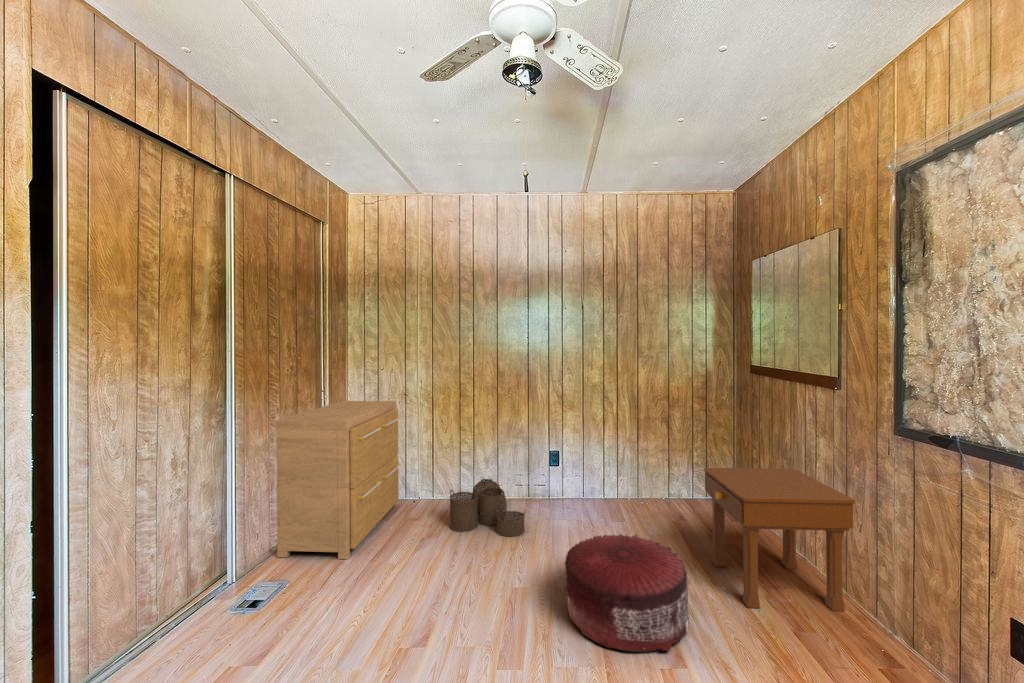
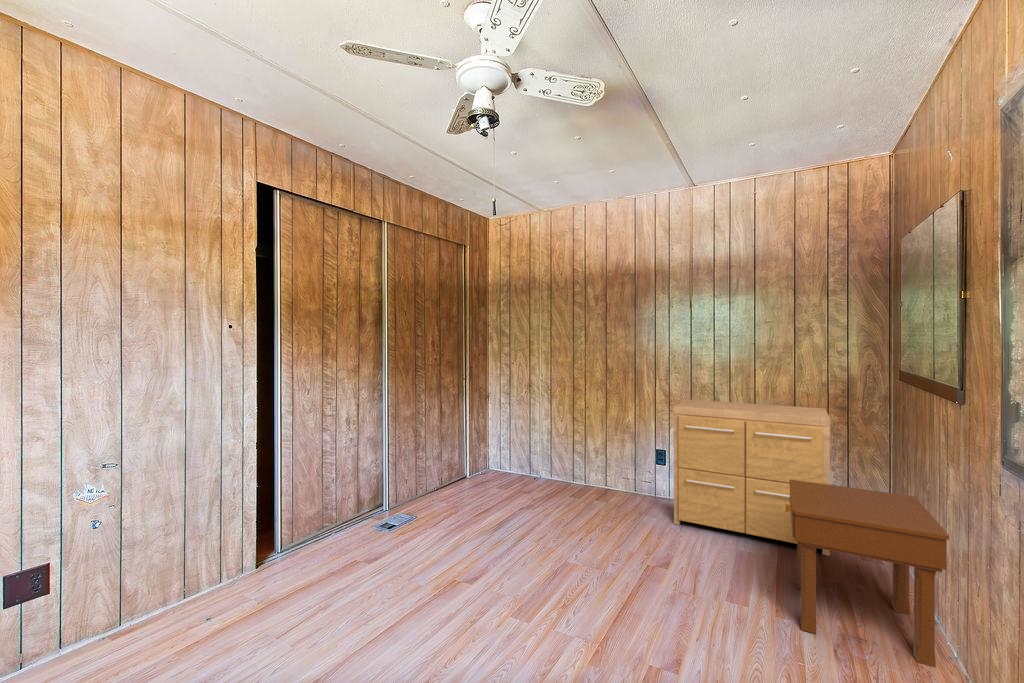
dresser: present [276,401,401,559] -> present [673,399,831,556]
woven basket: present [450,478,525,536] -> none [551,465,615,520]
pouf: present [565,534,689,652] -> none [600,525,726,636]

